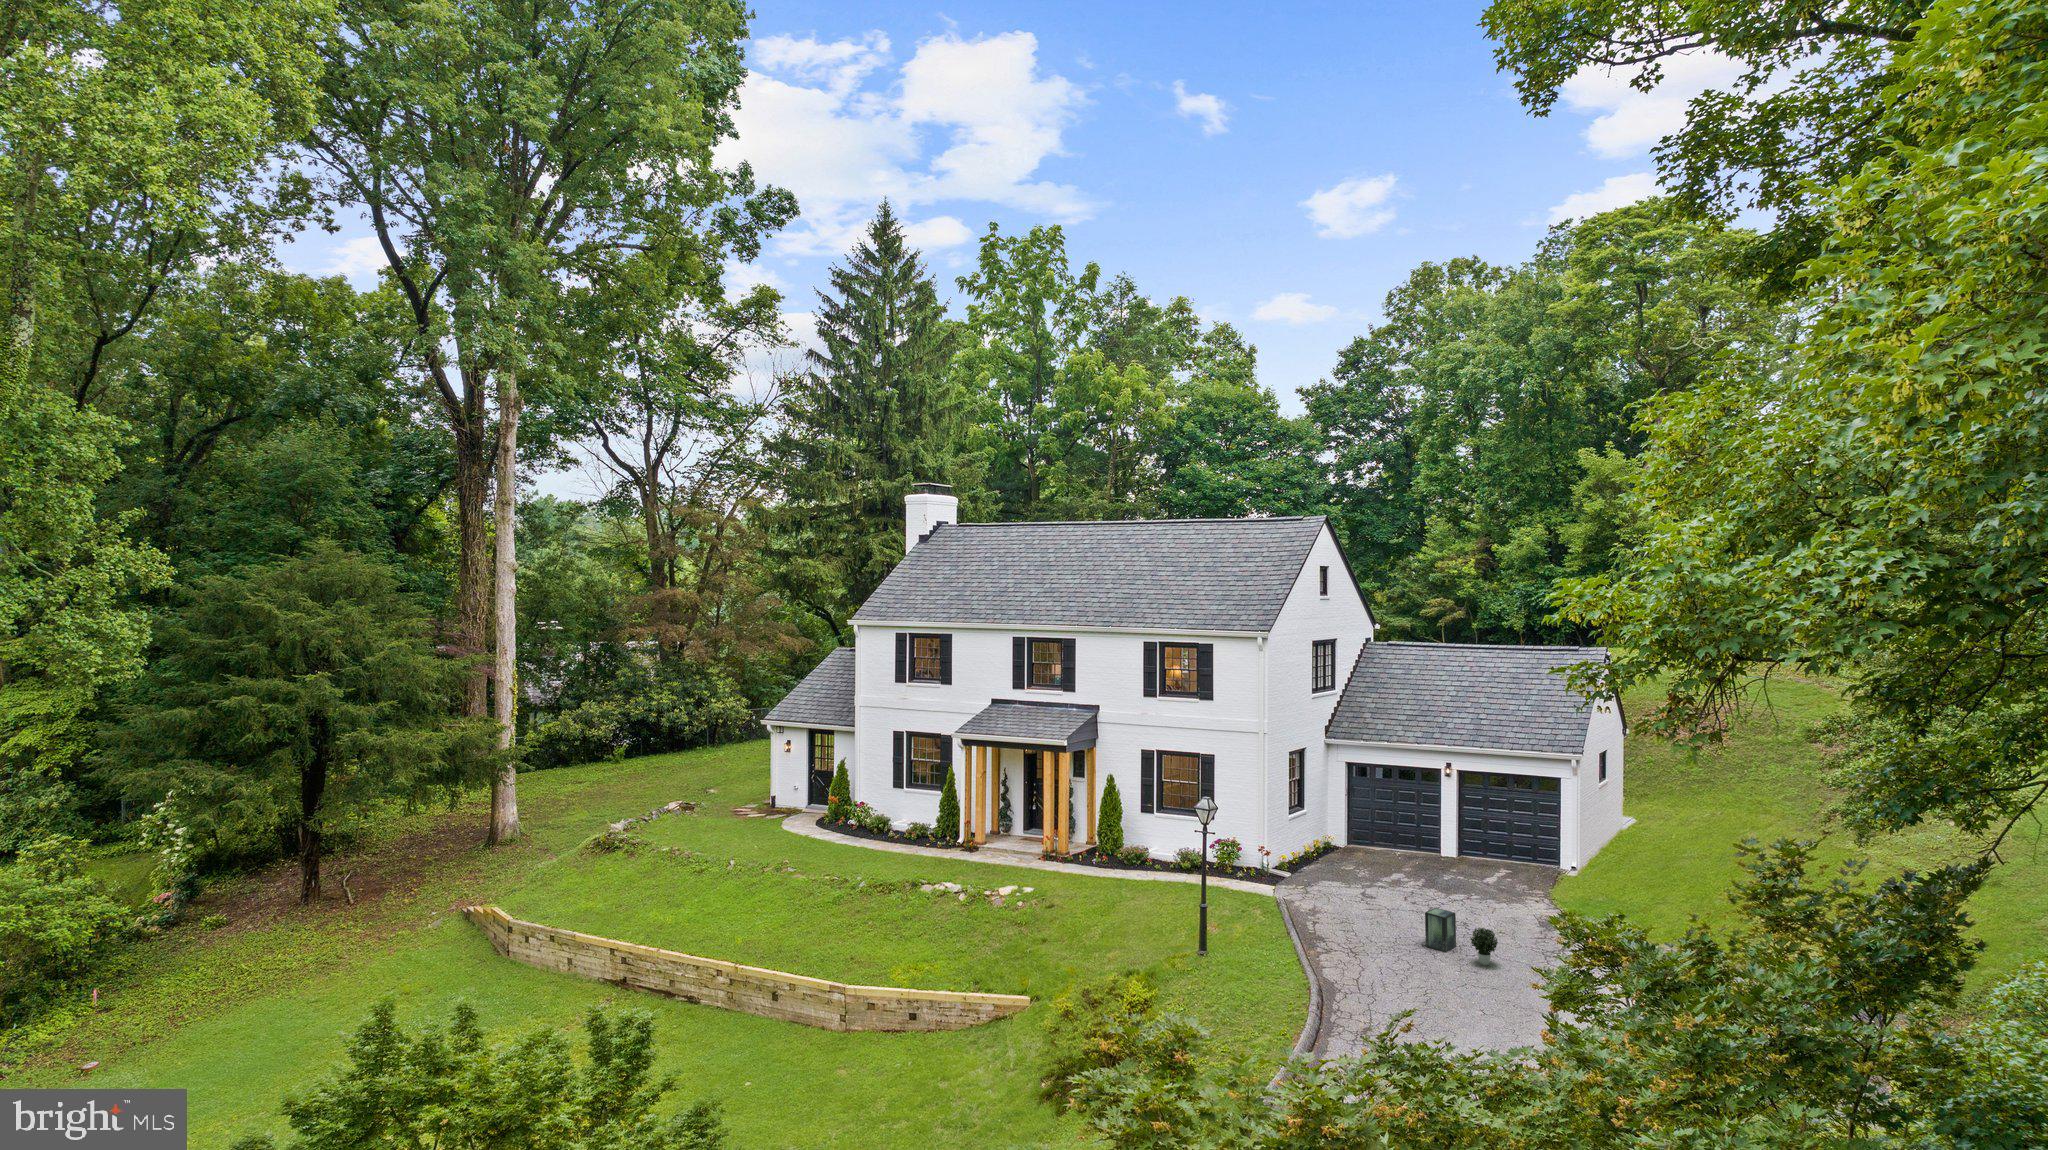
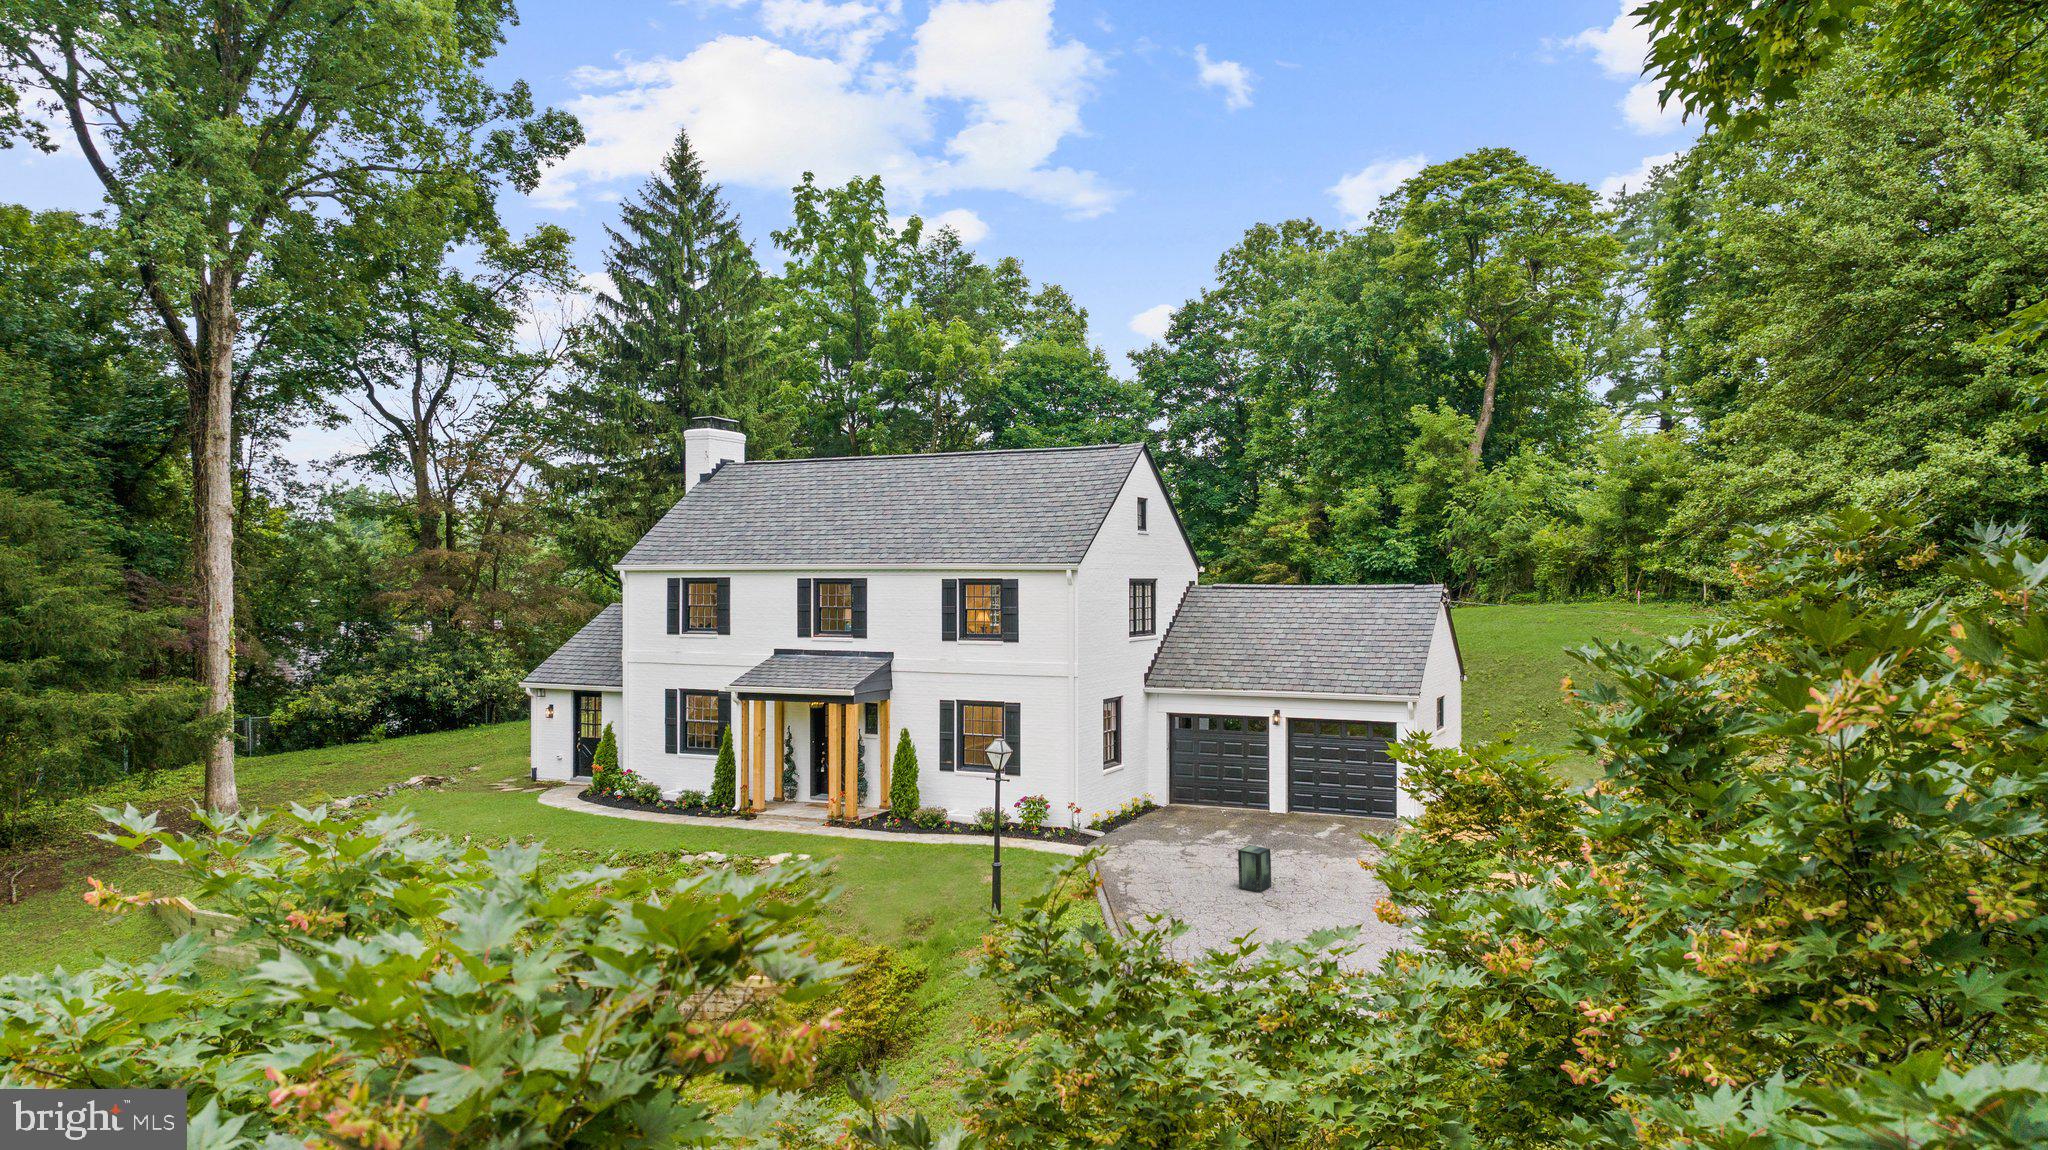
potted plant: present [1470,928,1498,966] -> none [1284,861,1314,903]

